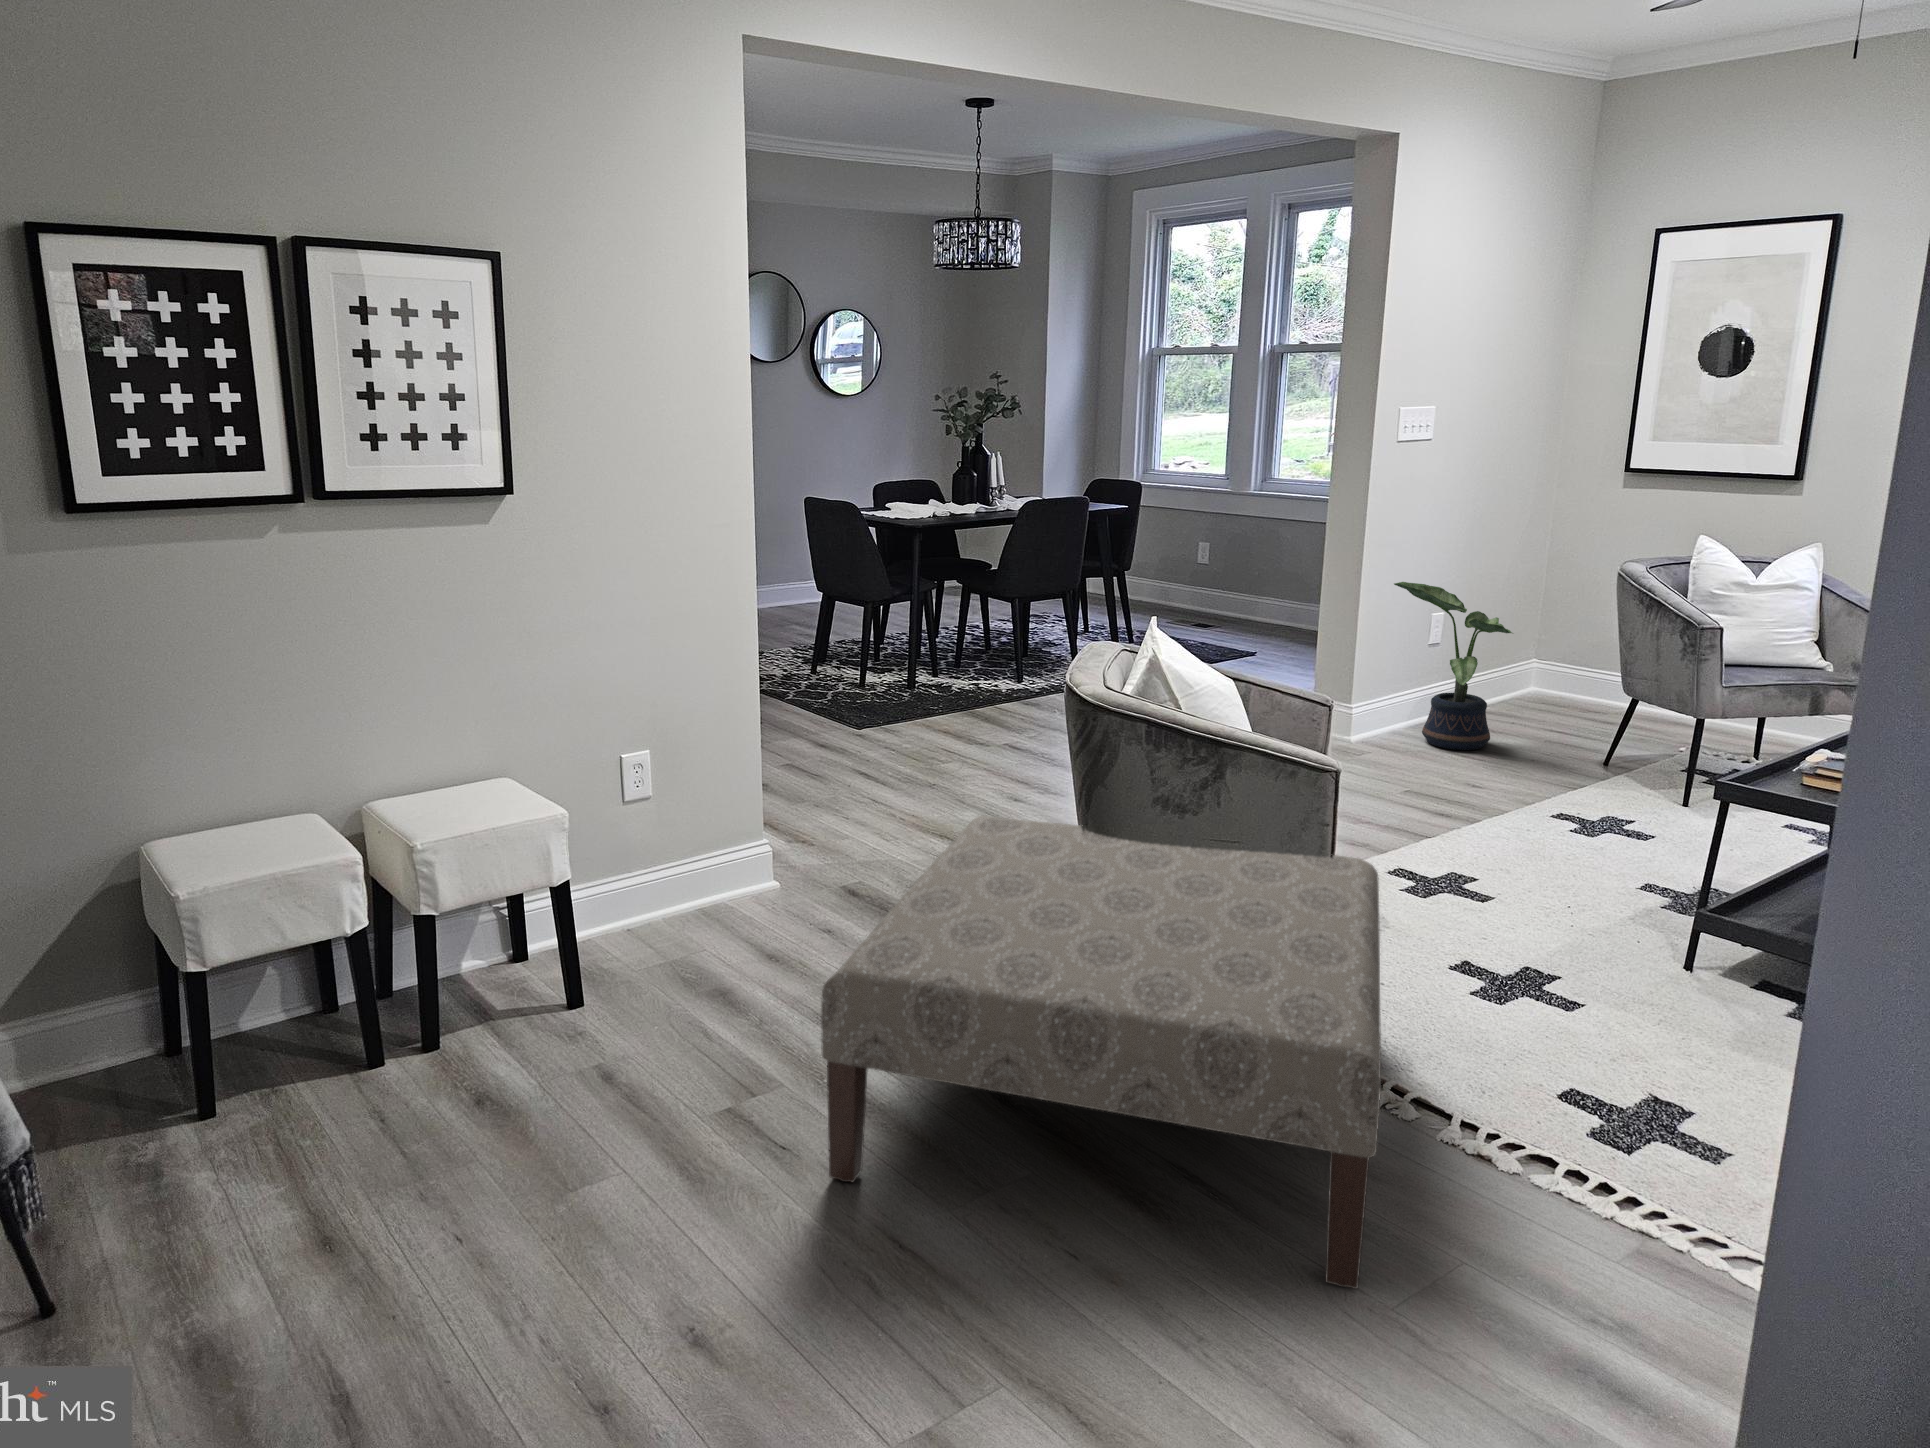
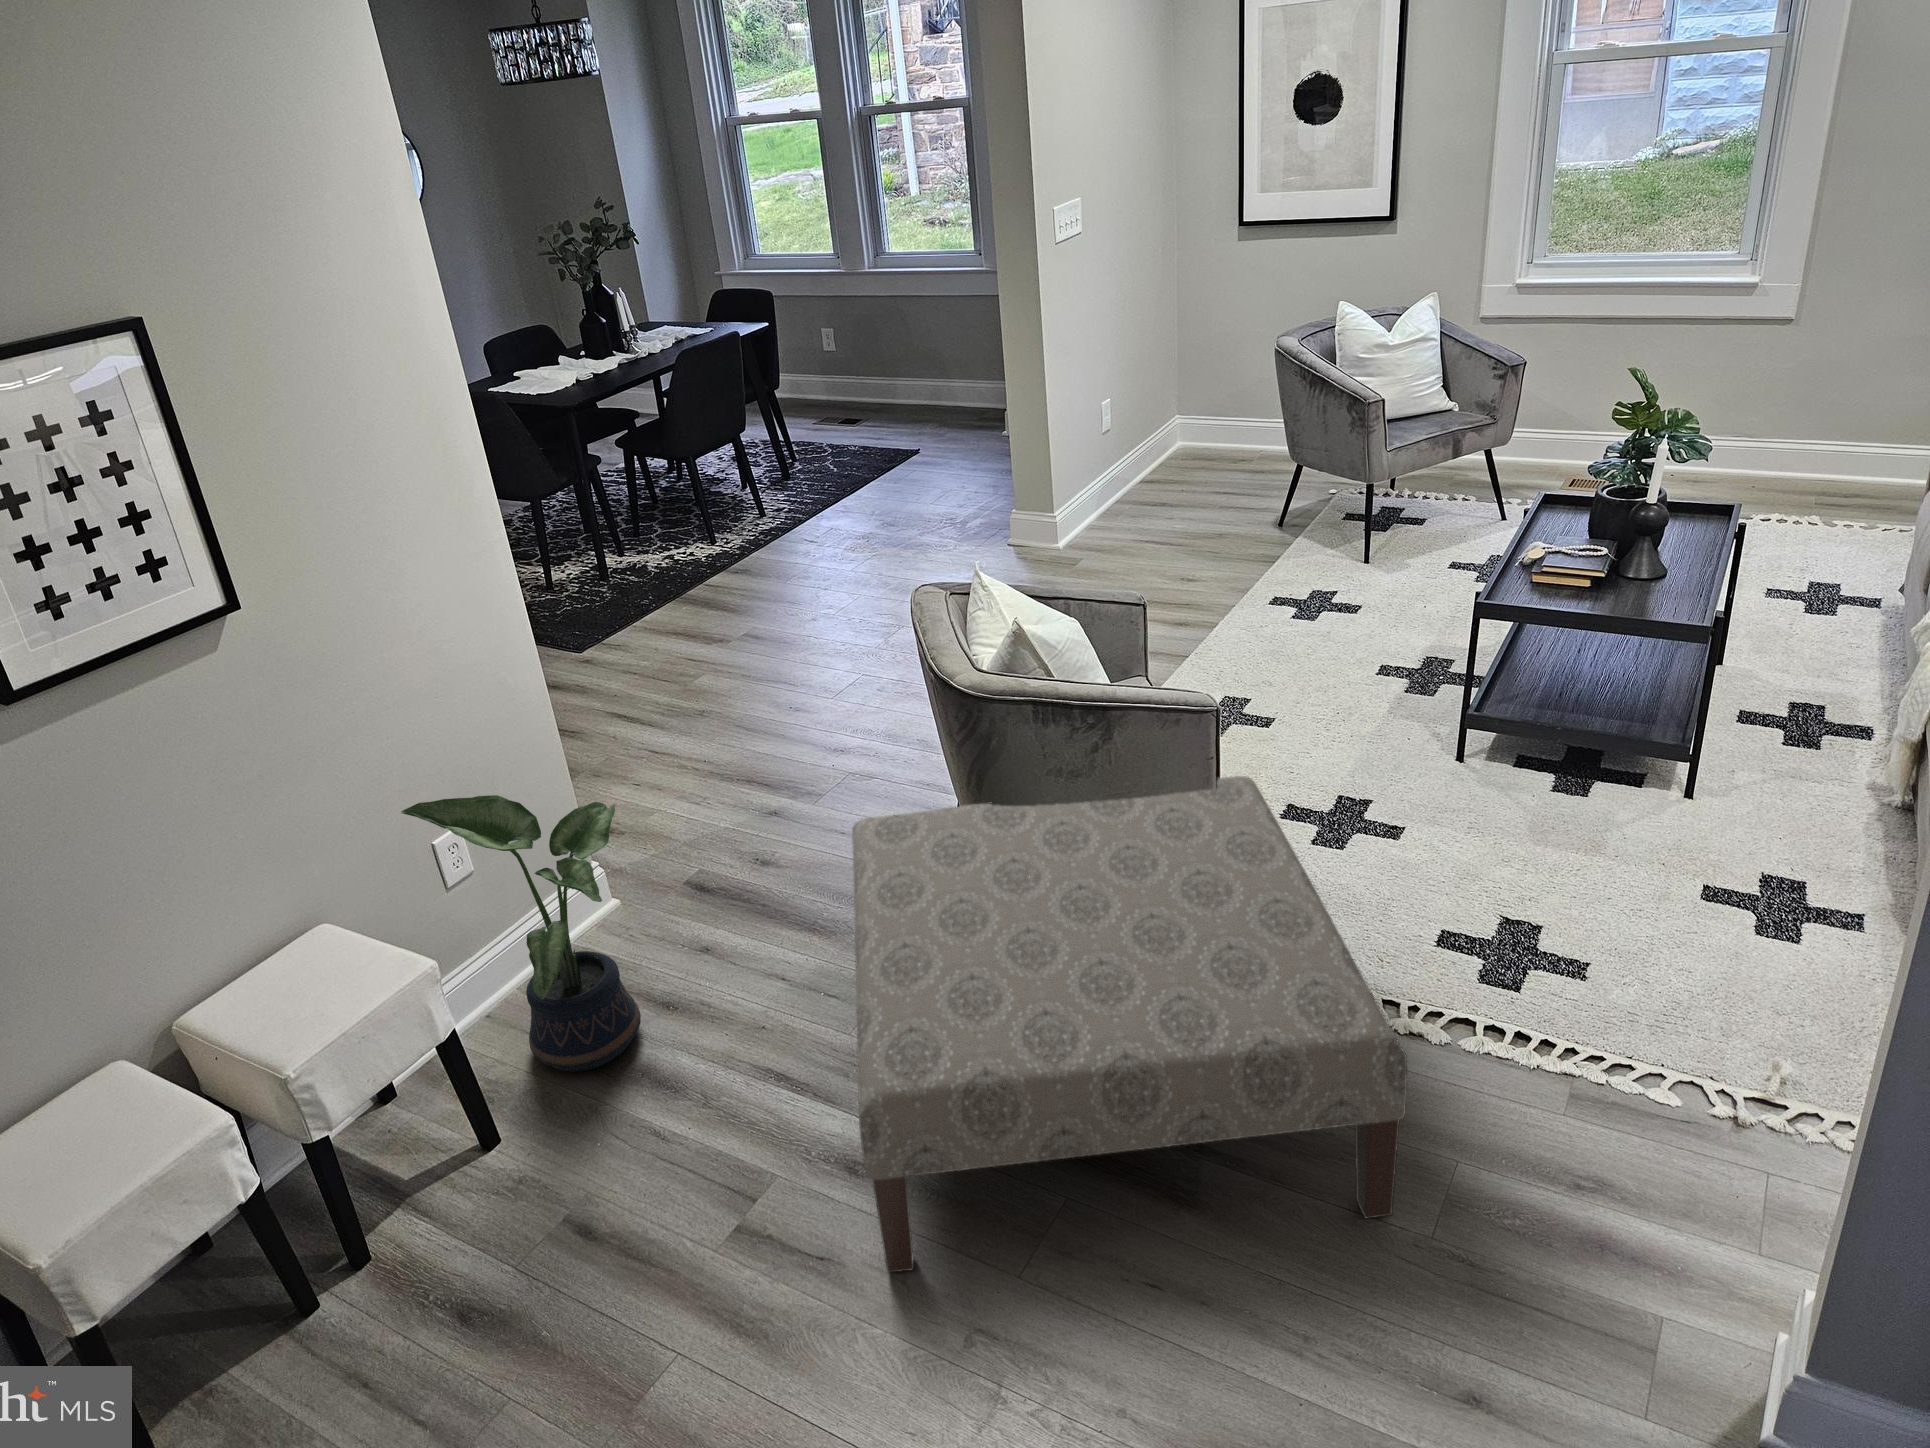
potted plant: present [1394,582,1512,750] -> present [401,795,641,1072]

